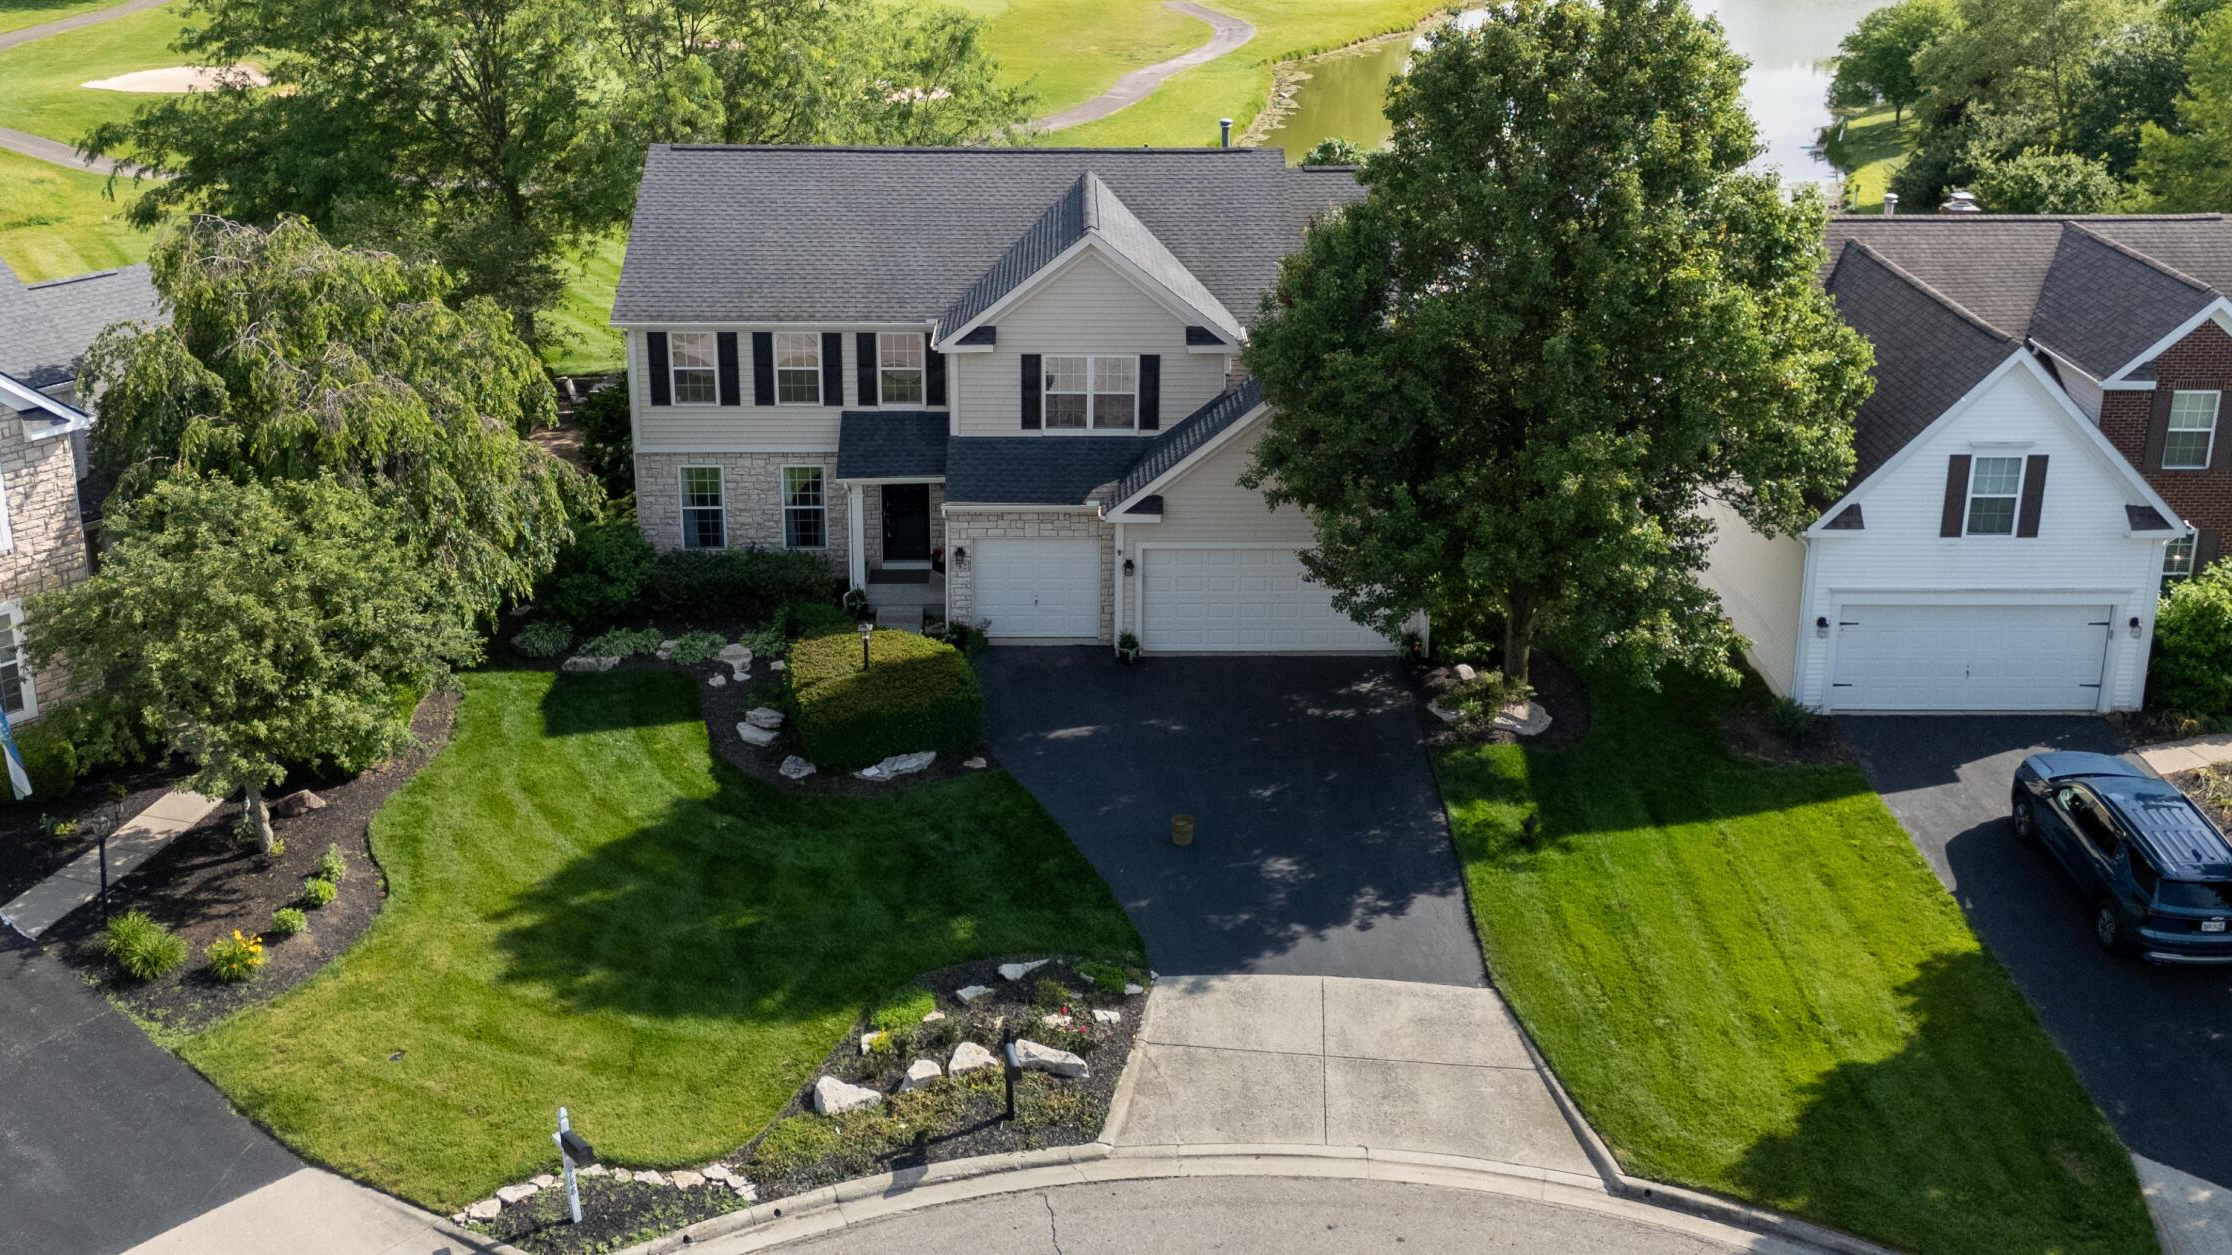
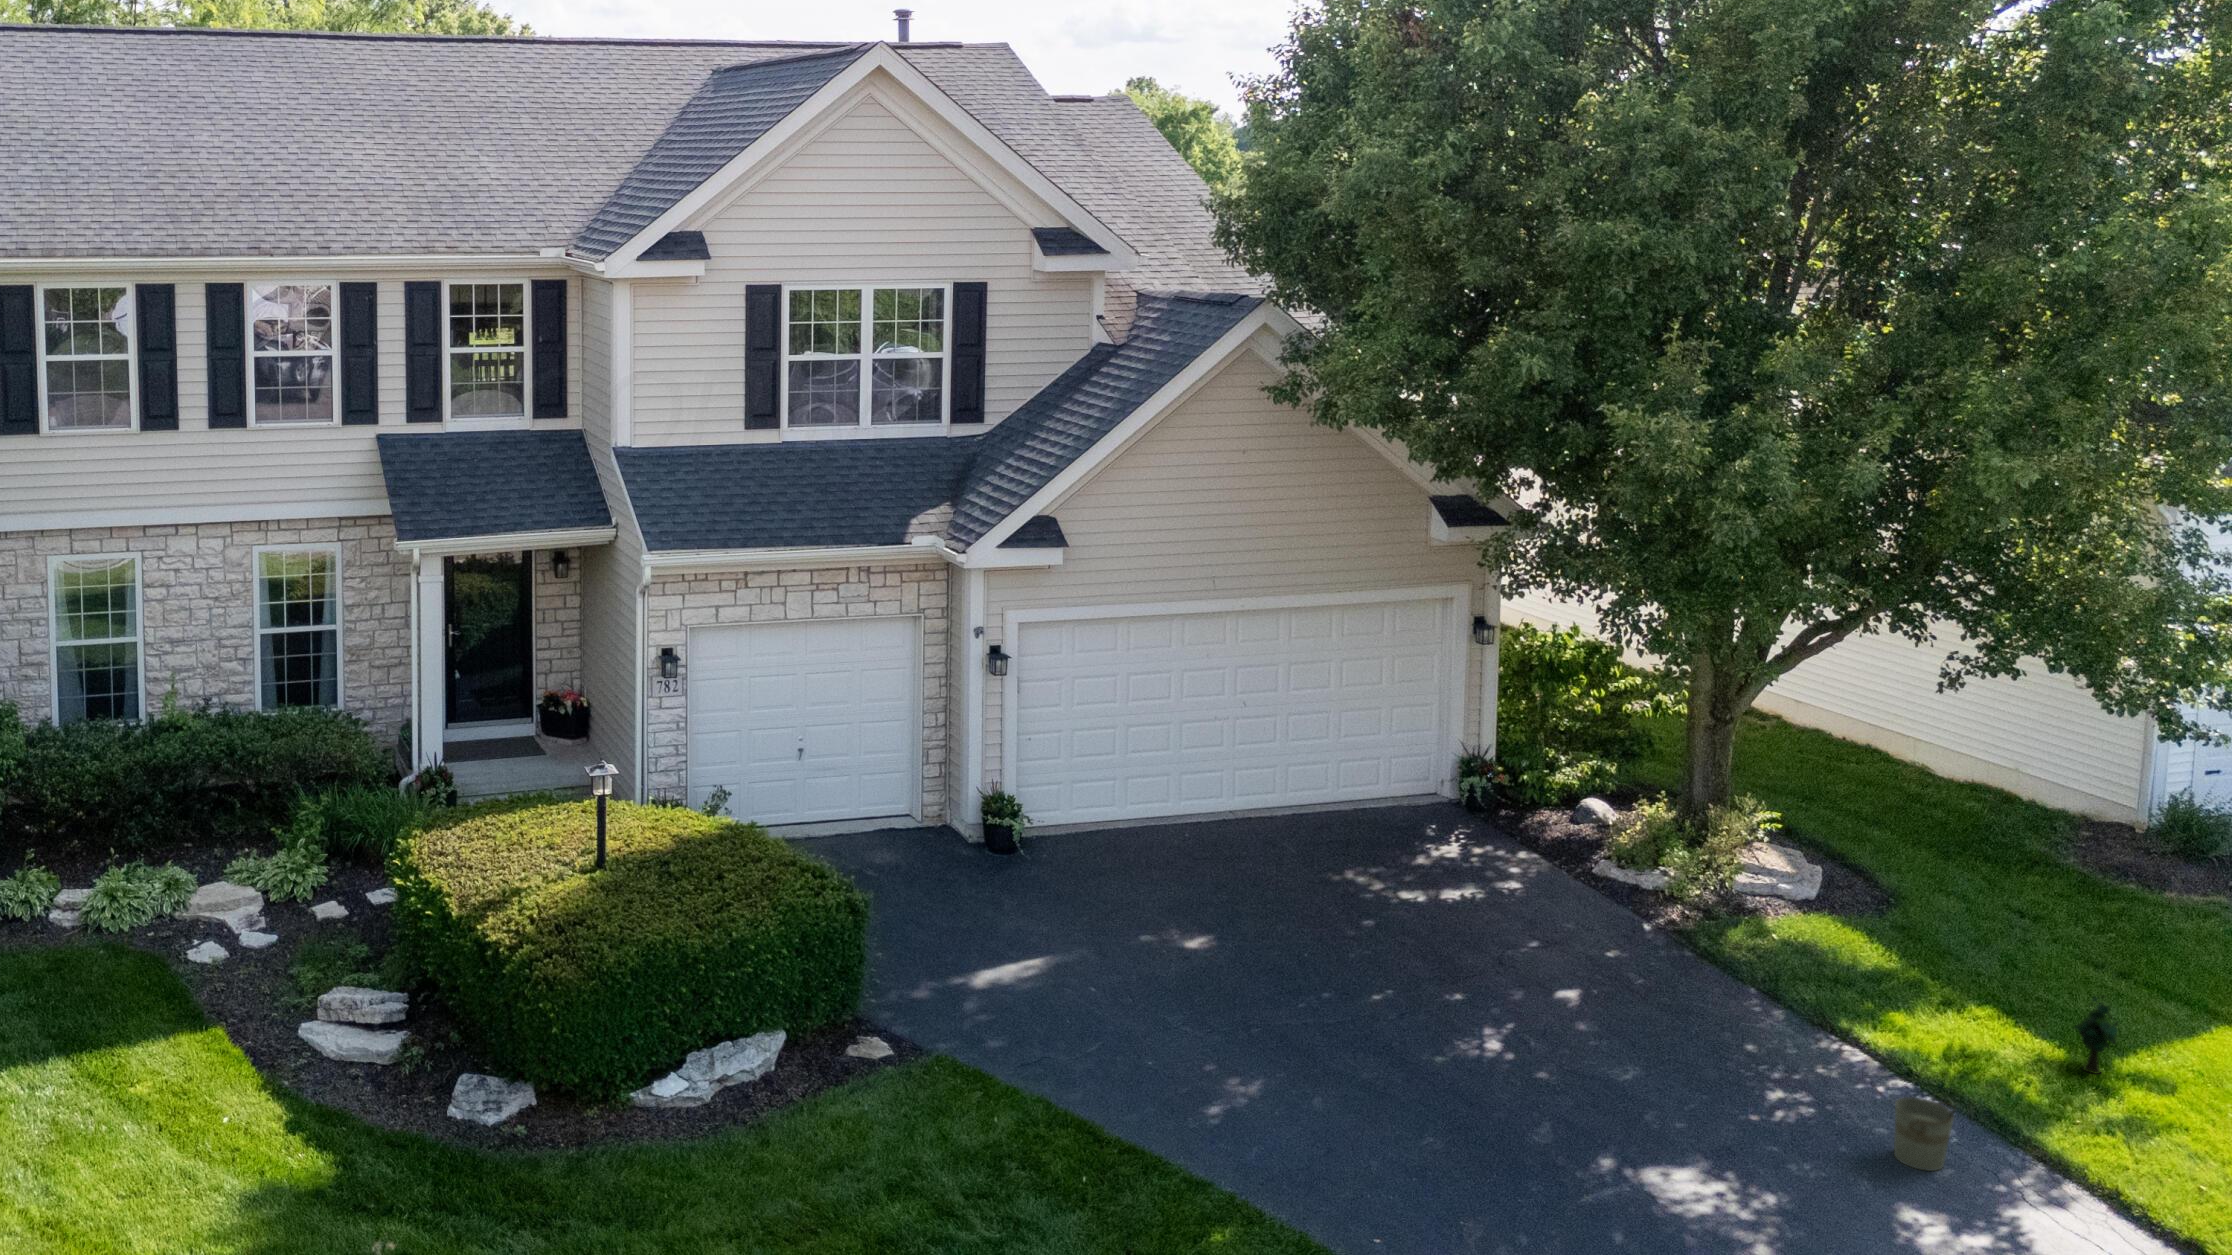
bucket: present [1171,814,1197,846] -> present [1894,1097,1955,1171]

